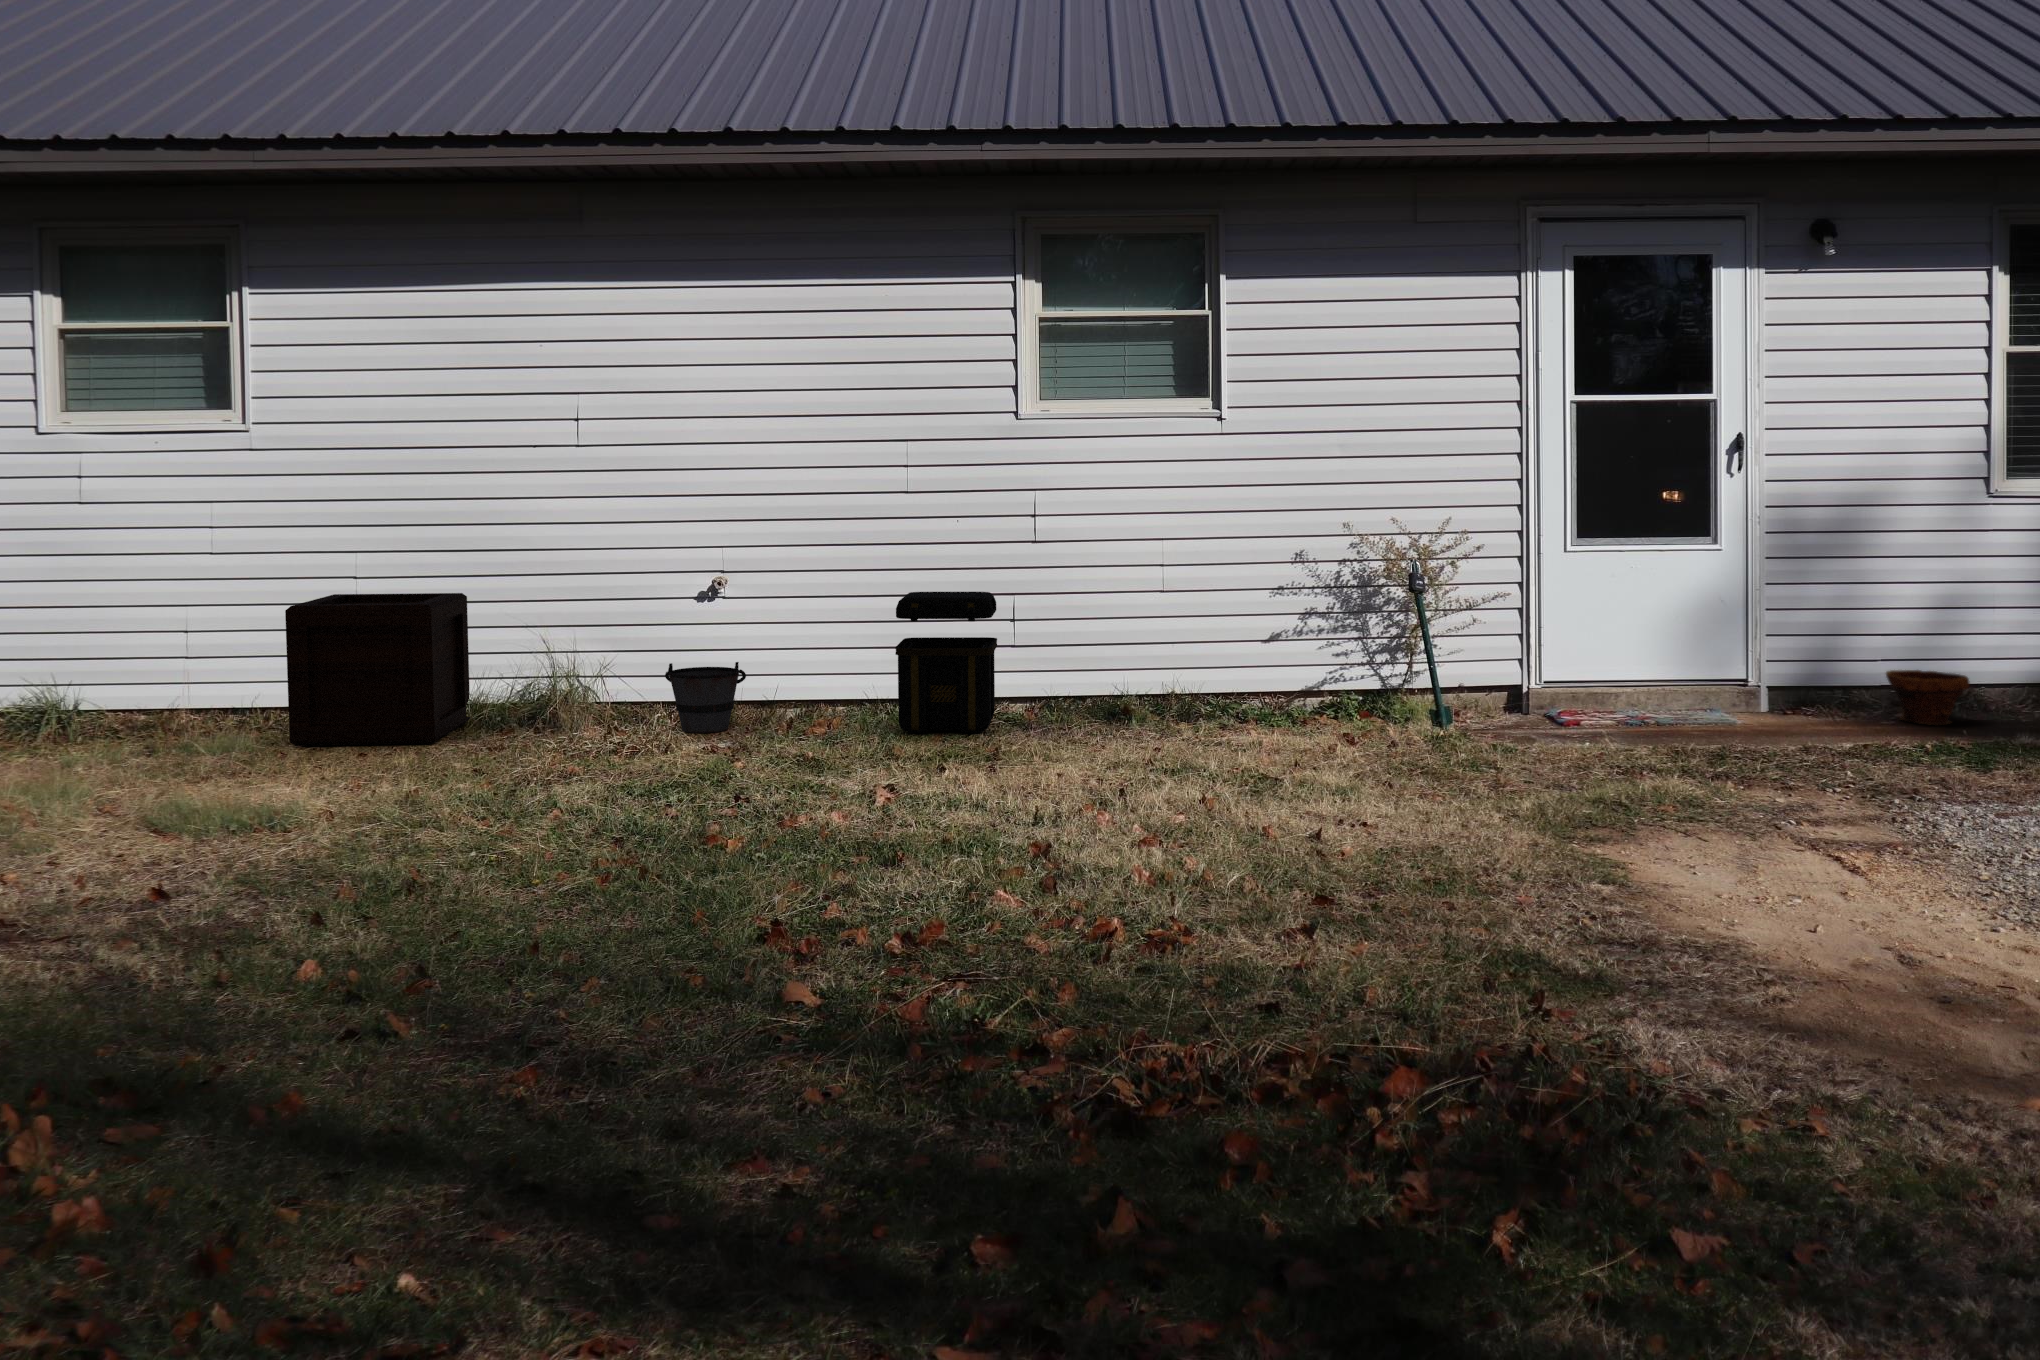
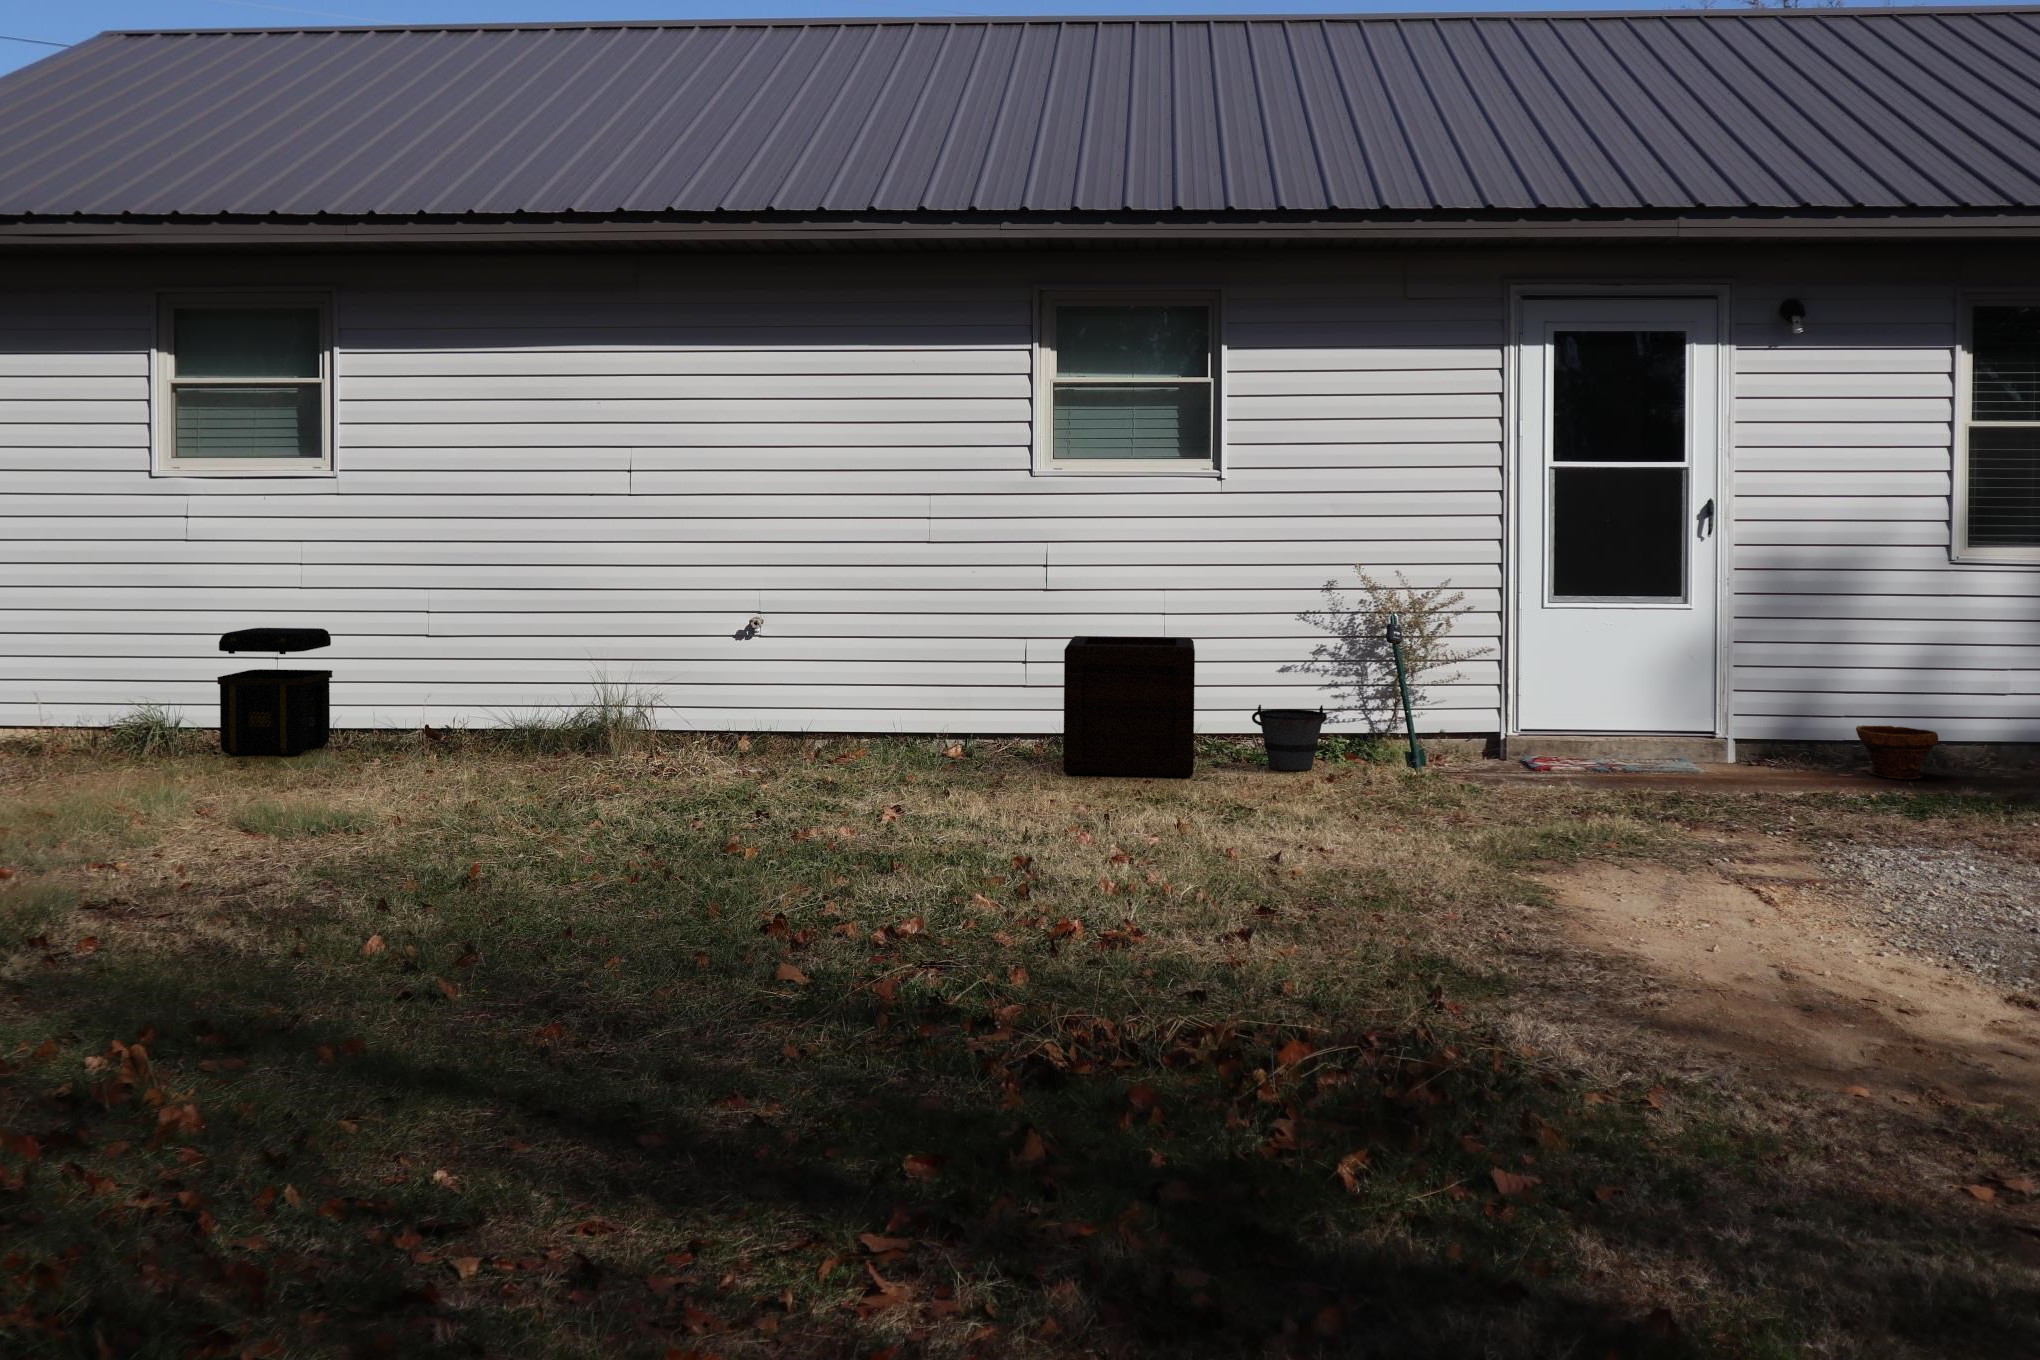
toolbox: present [895,592,997,733] -> present [217,628,333,755]
wooden crate: present [285,593,470,746] -> present [1063,636,1195,777]
bucket: present [665,662,746,733] -> present [1252,705,1327,771]

